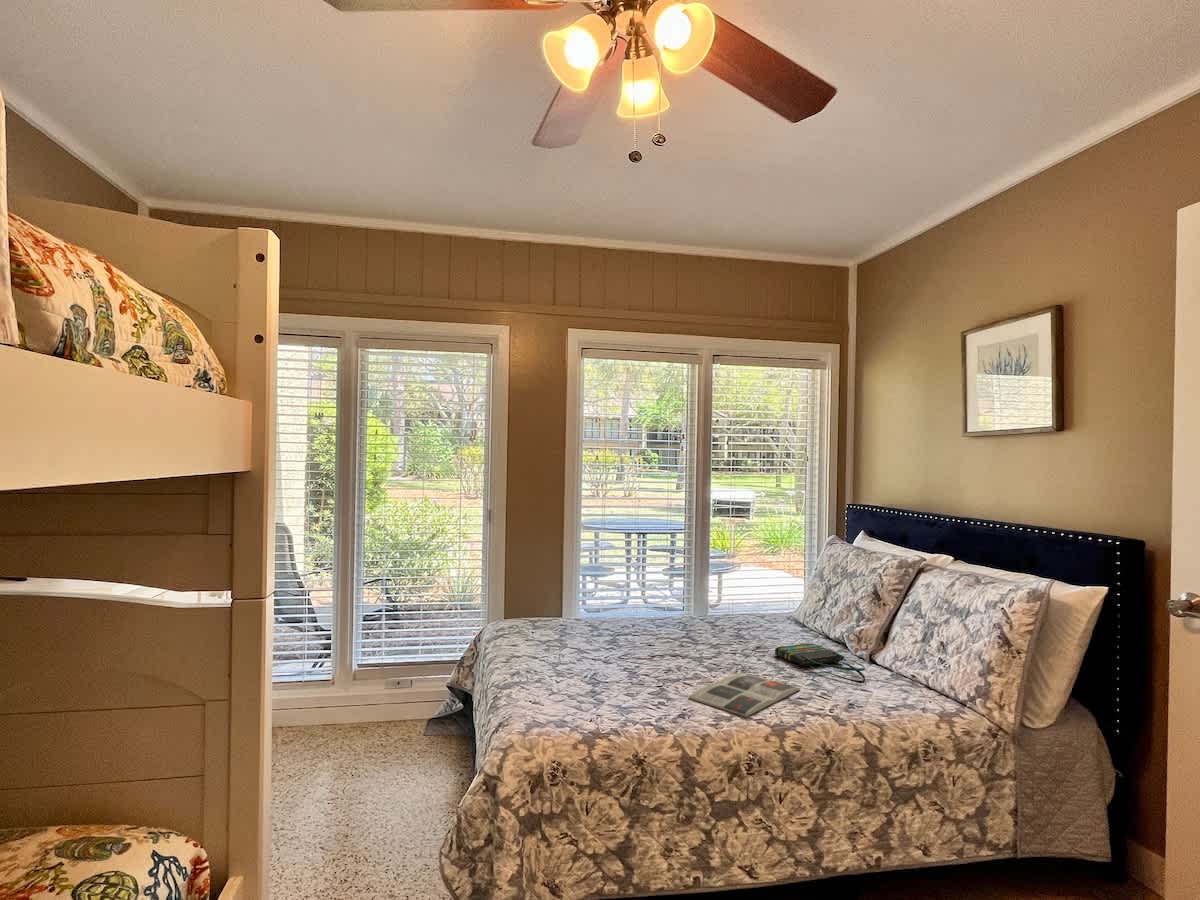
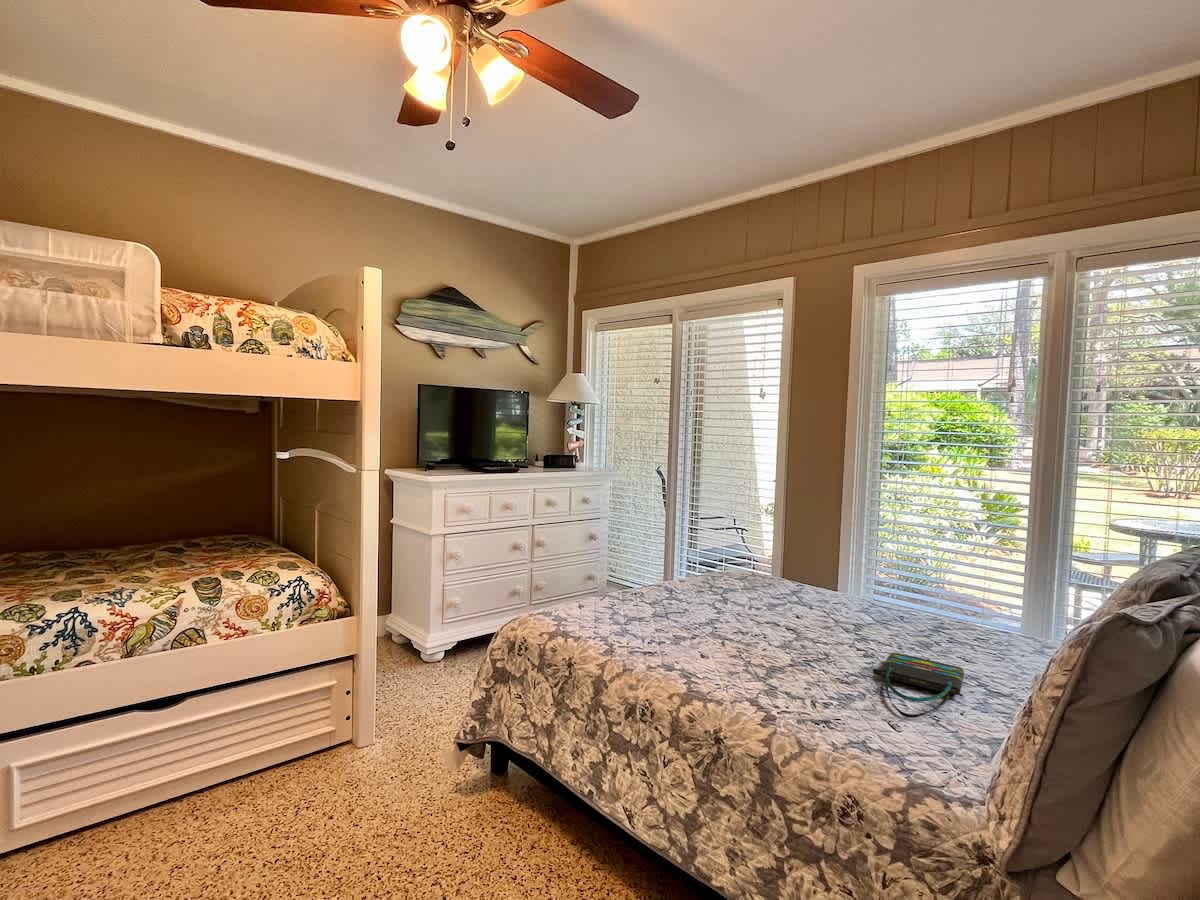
magazine: present [689,673,800,717] -> none [681,643,808,686]

